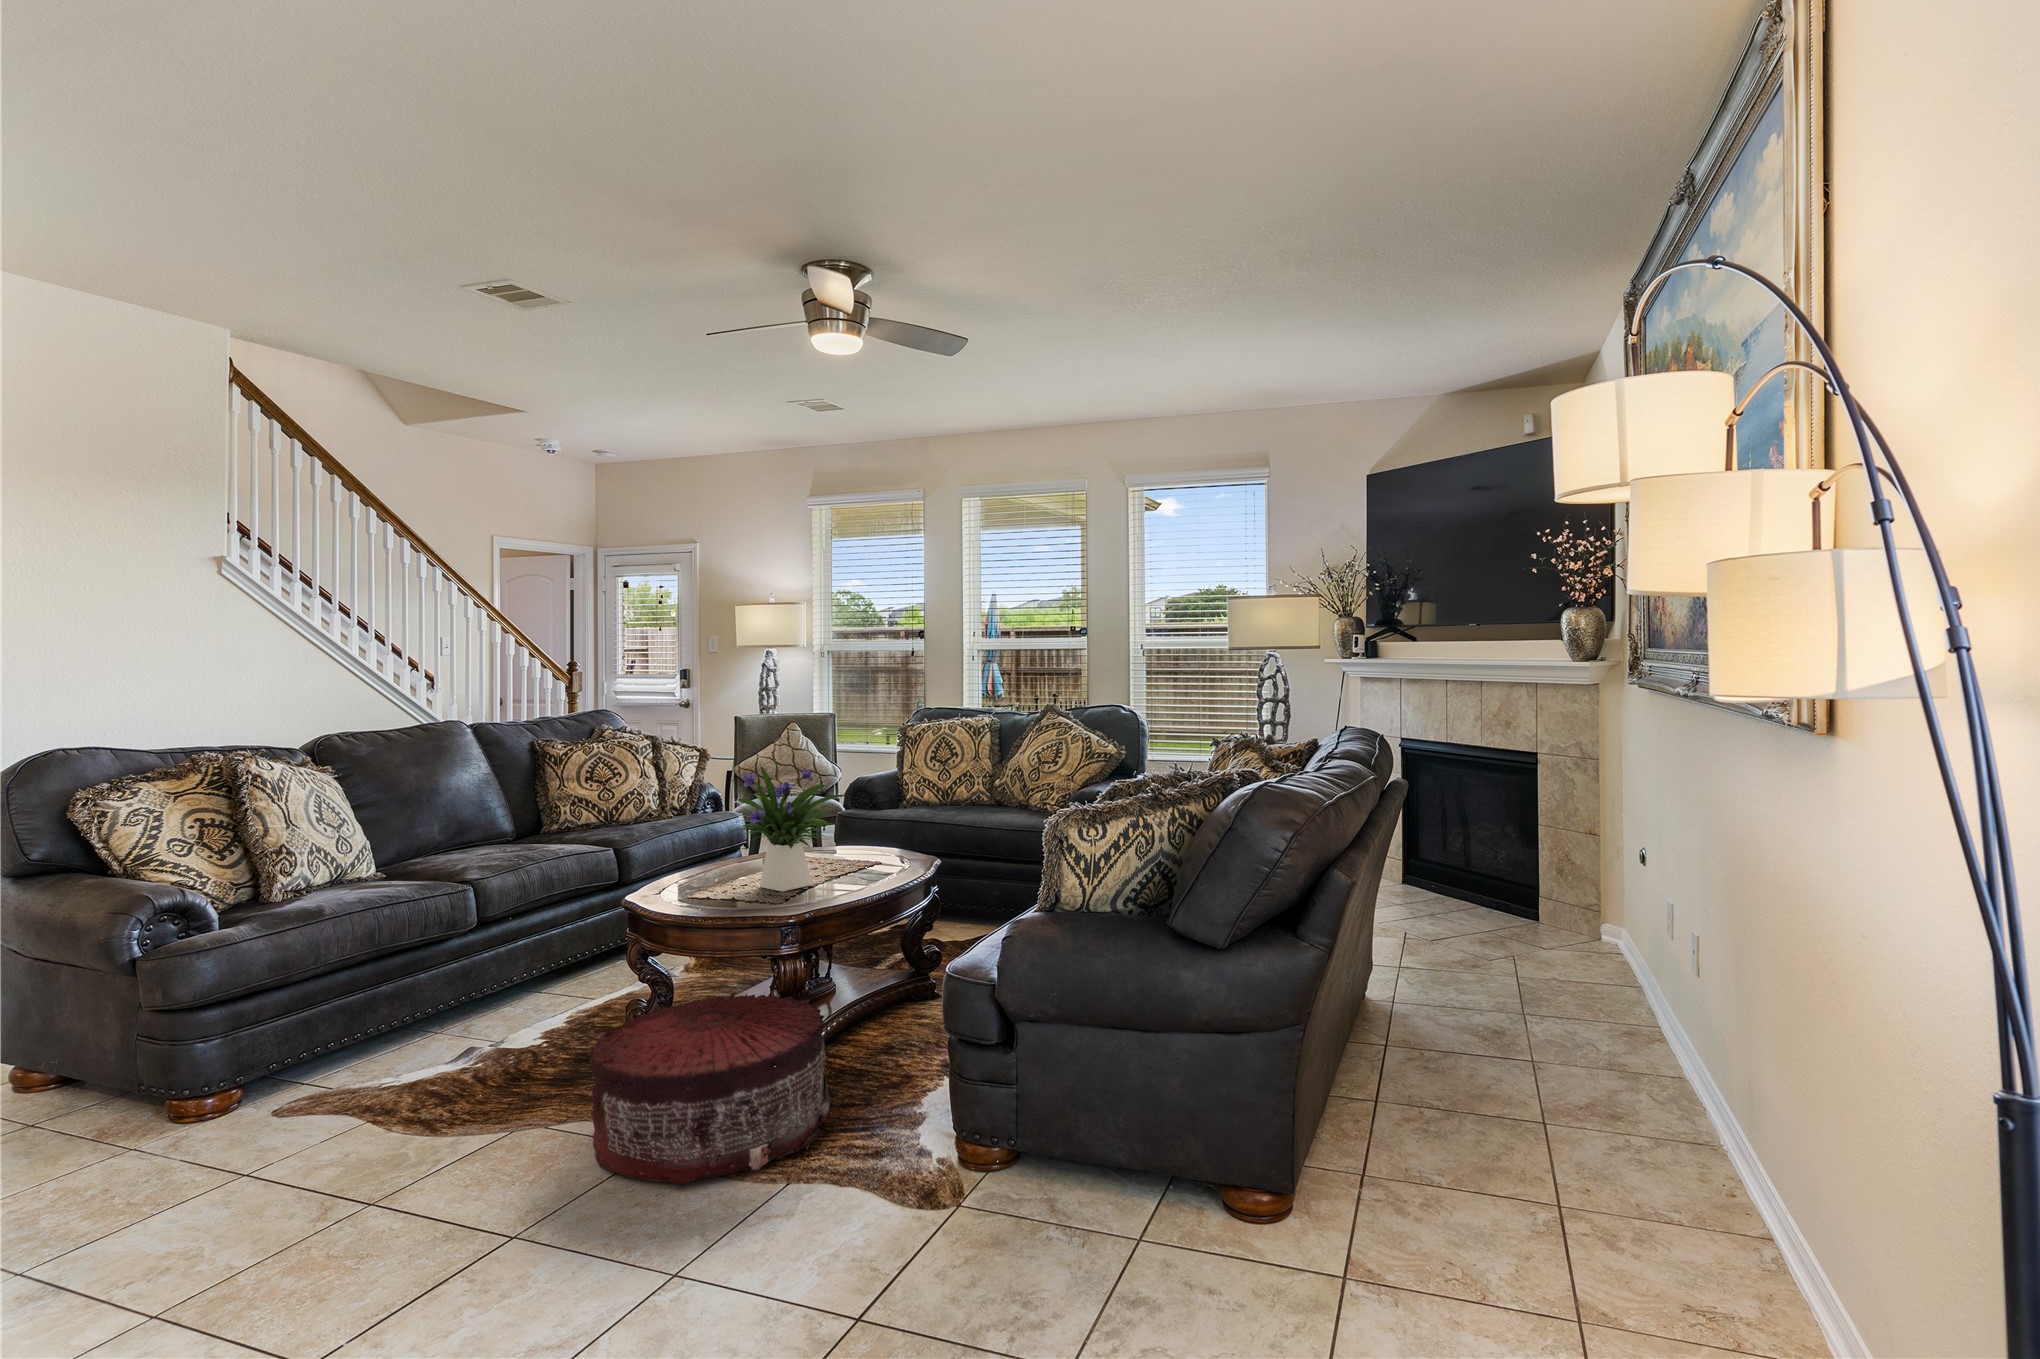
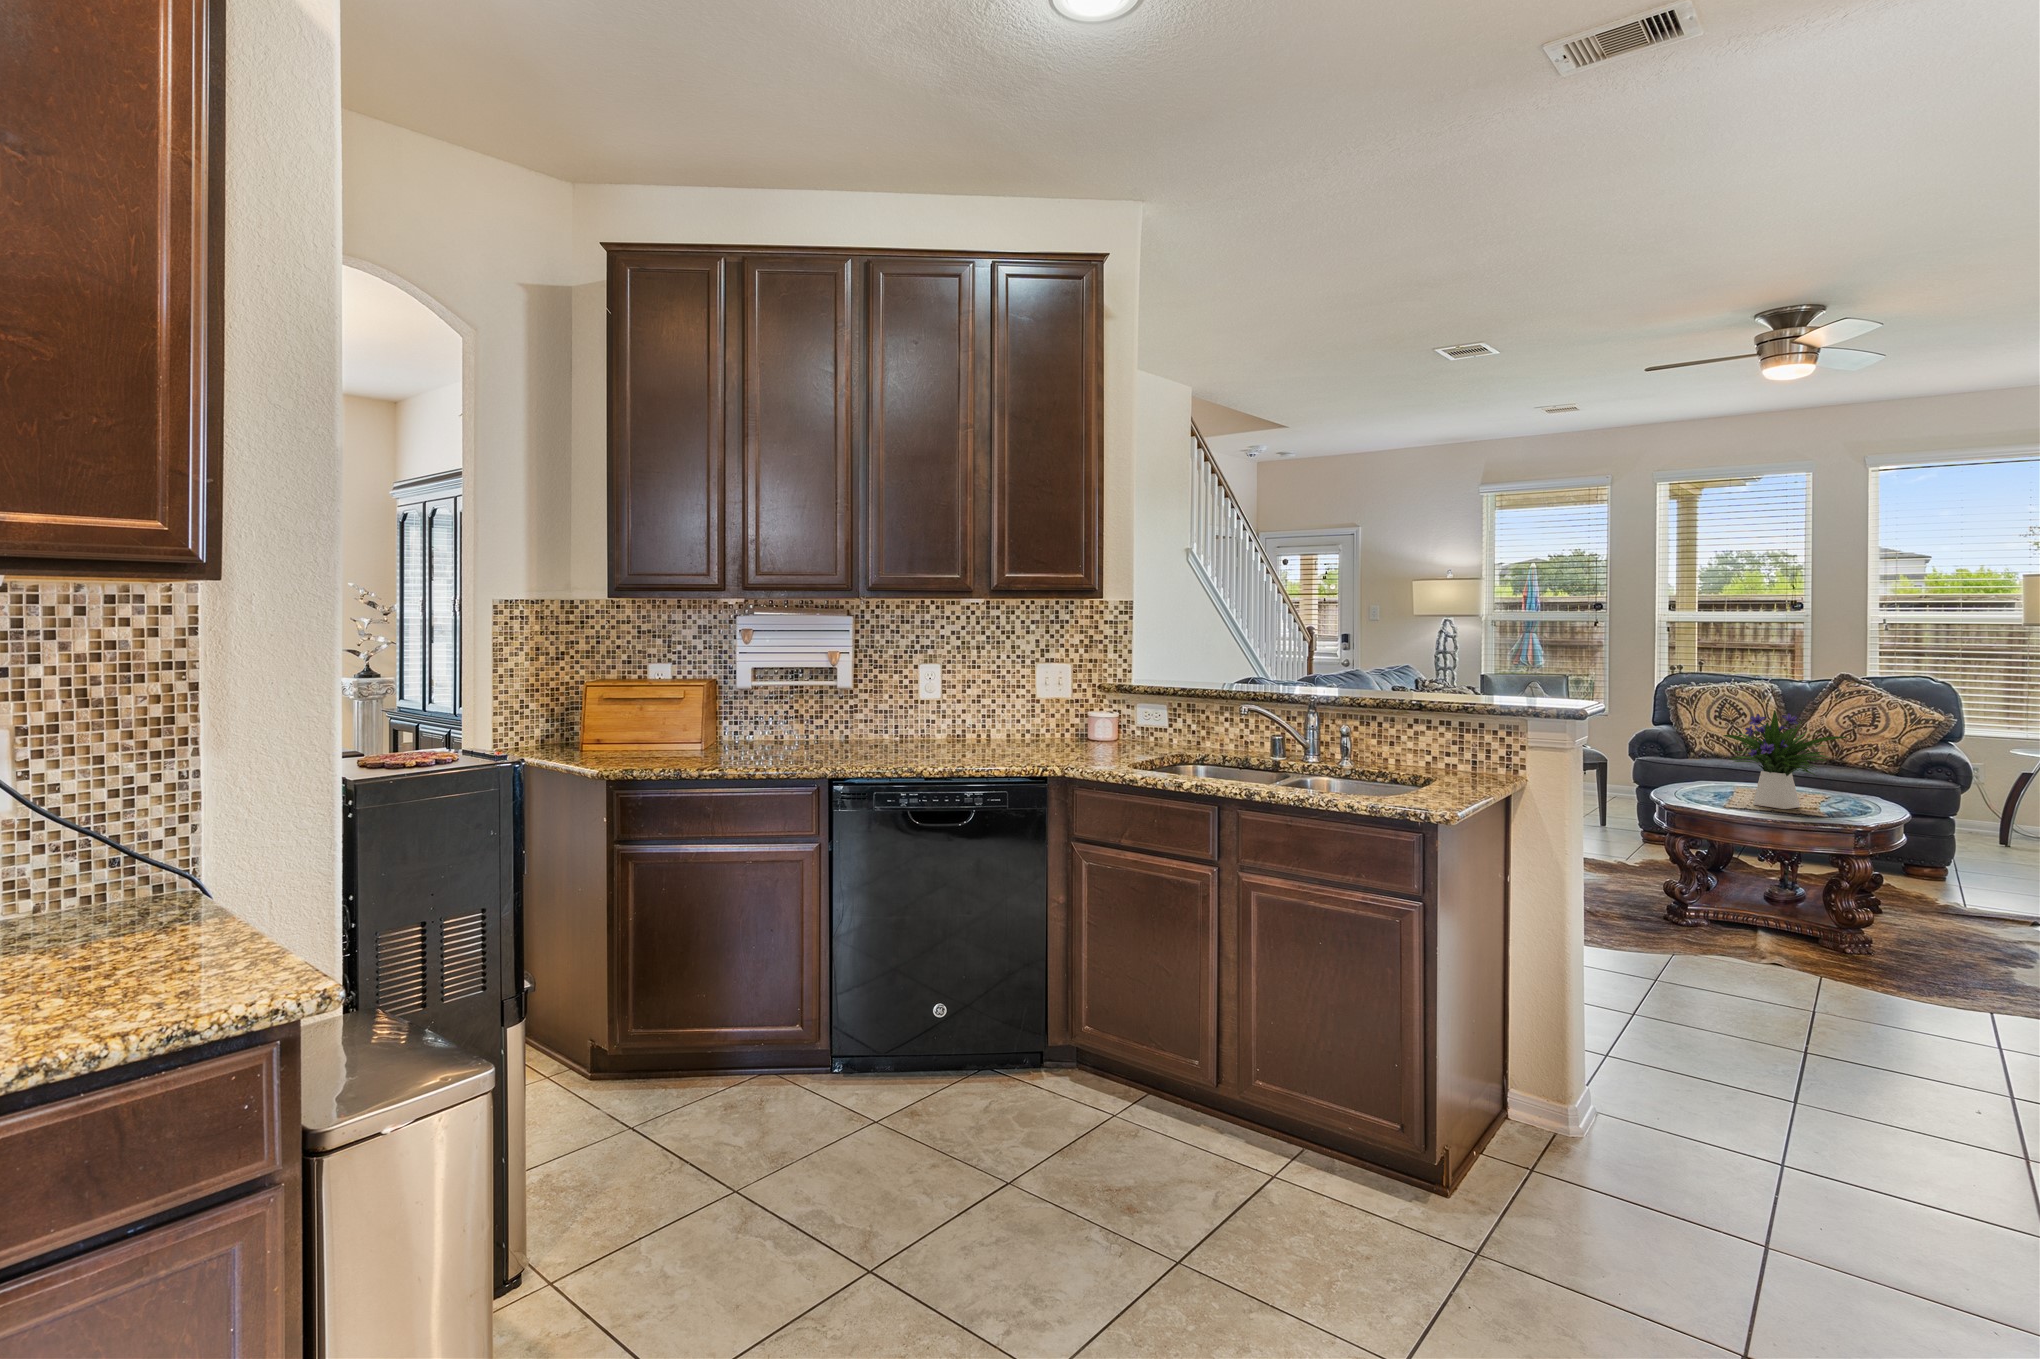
pouf: present [589,992,830,1184] -> none [1738,877,1967,1003]

